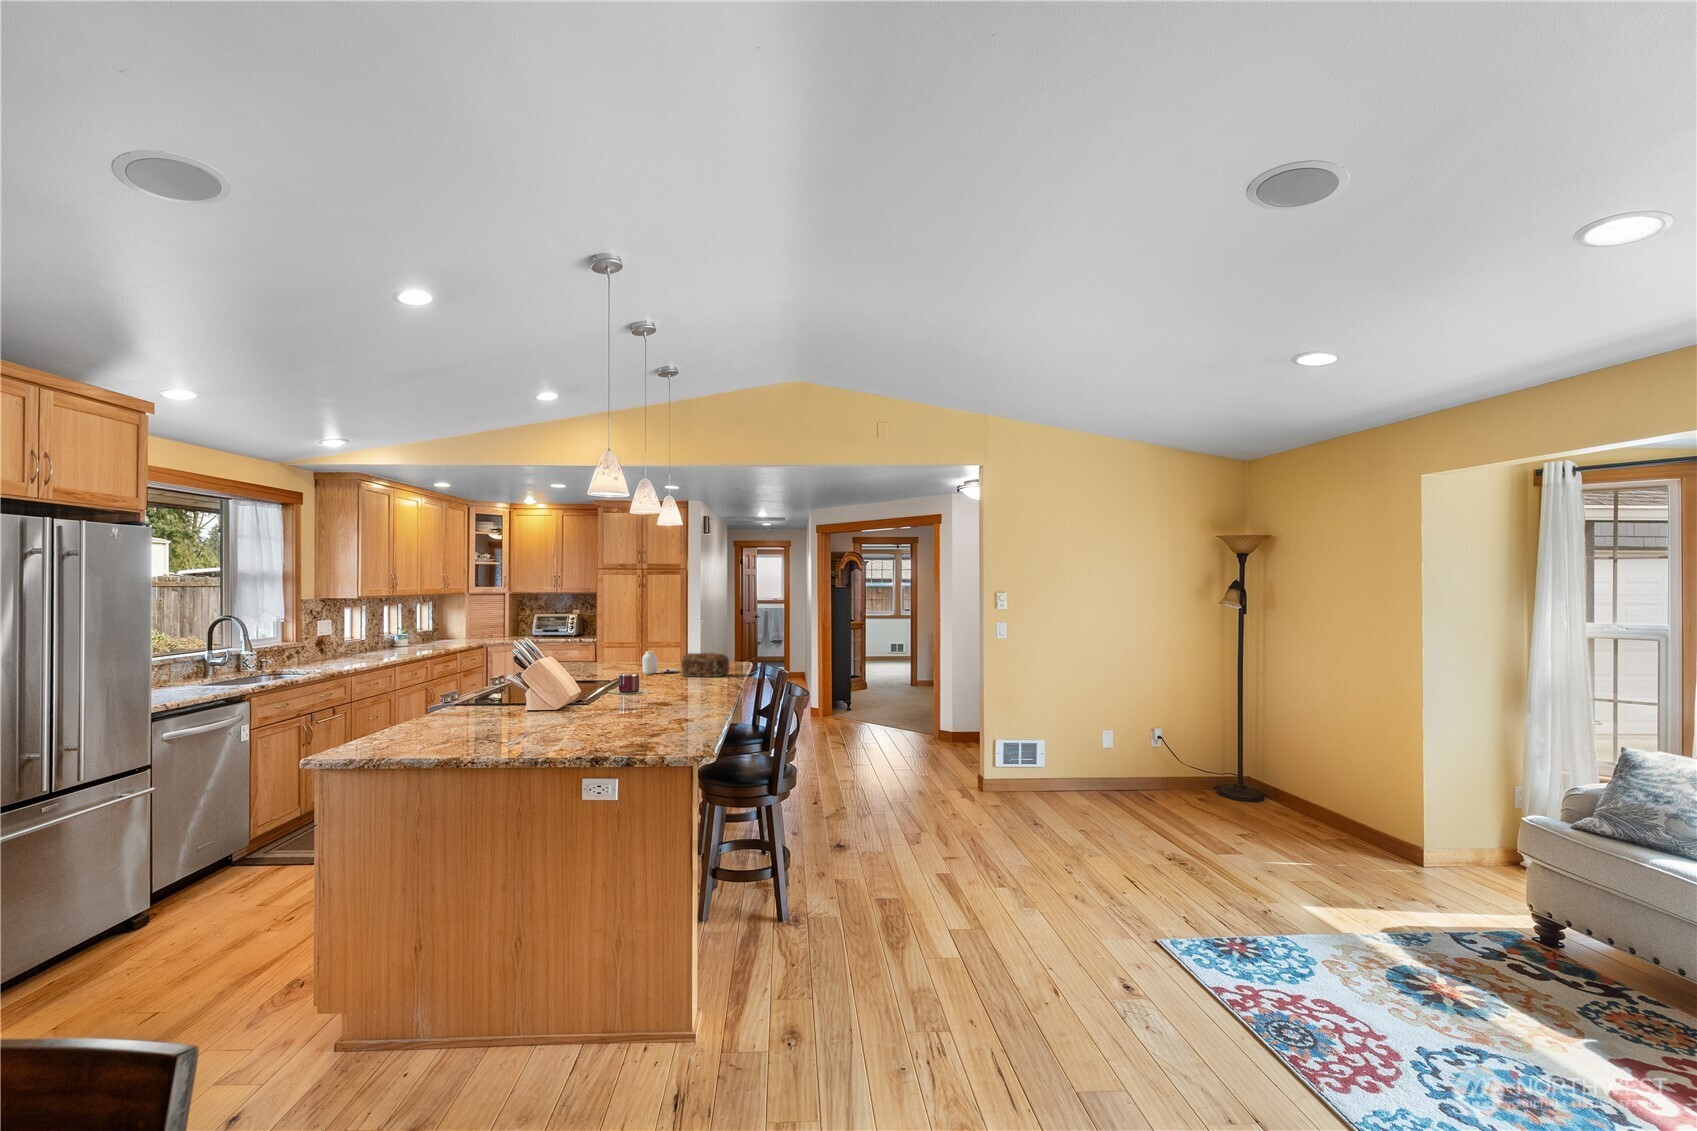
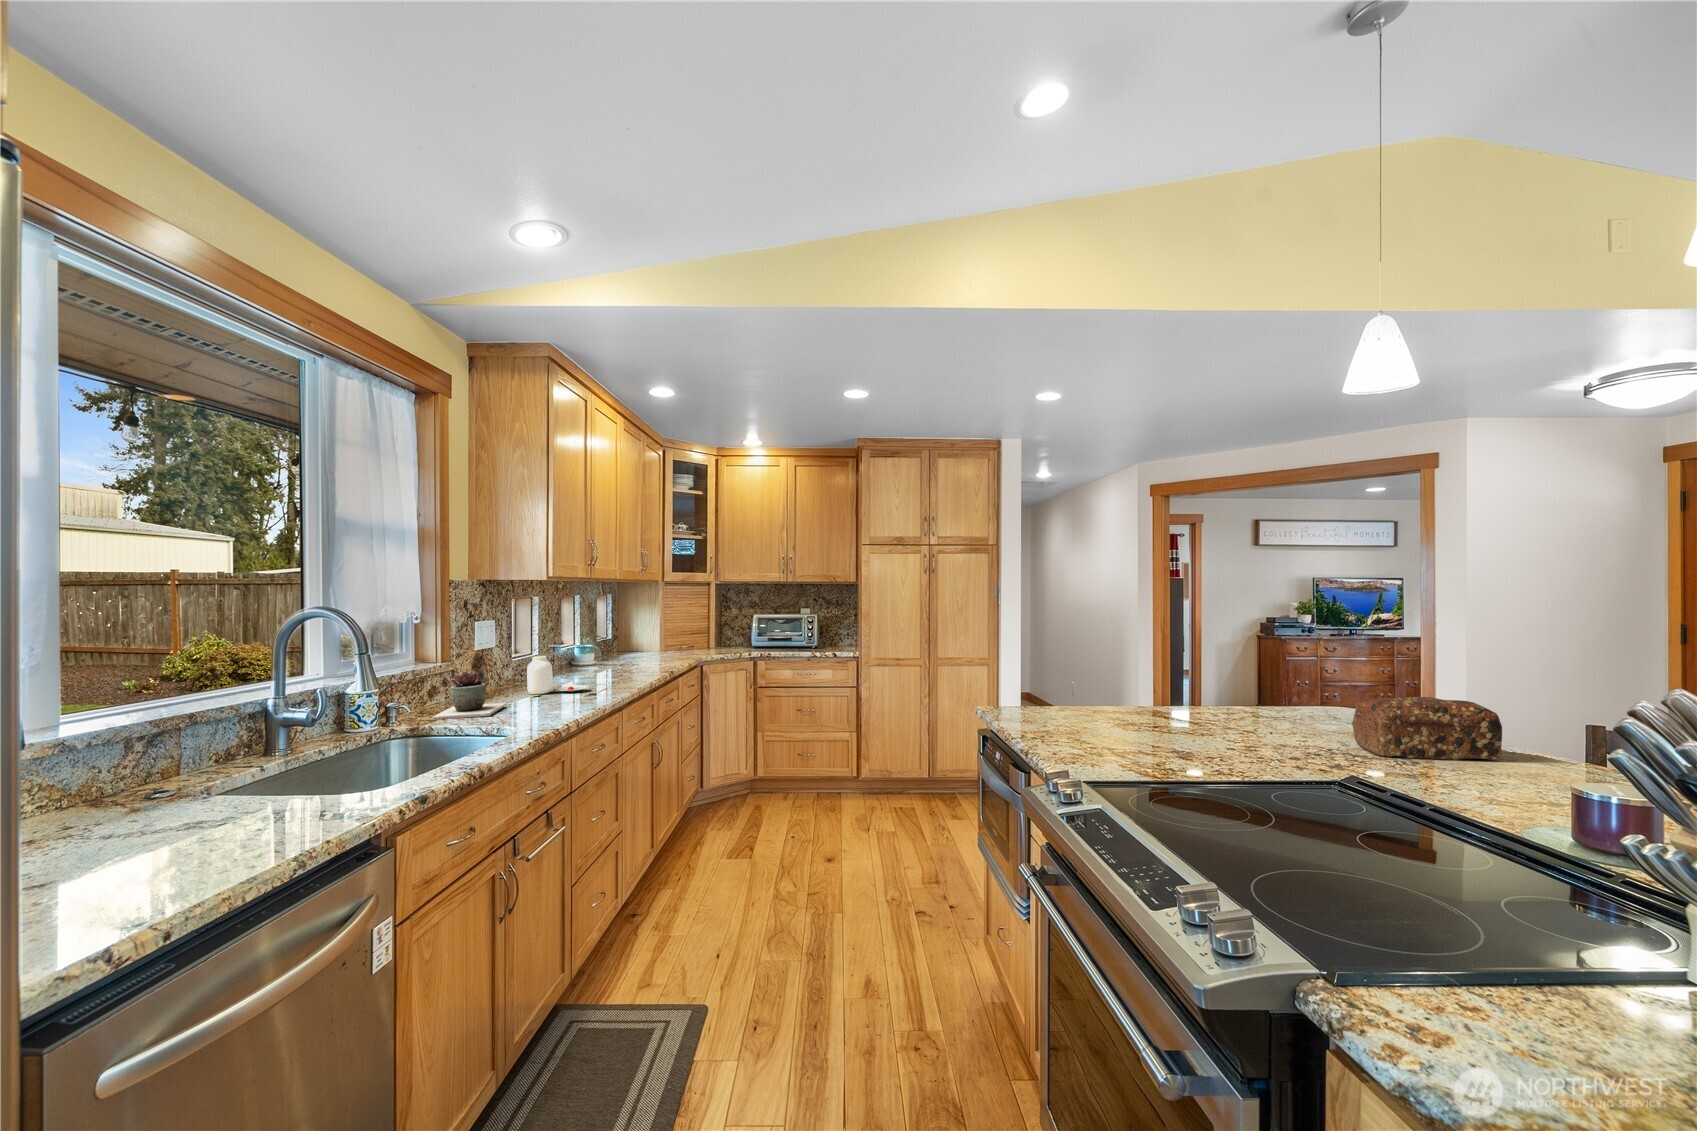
succulent plant: none [286,646,328,668] -> present [433,672,507,719]
jar: present [642,651,678,676] -> present [527,656,589,698]

